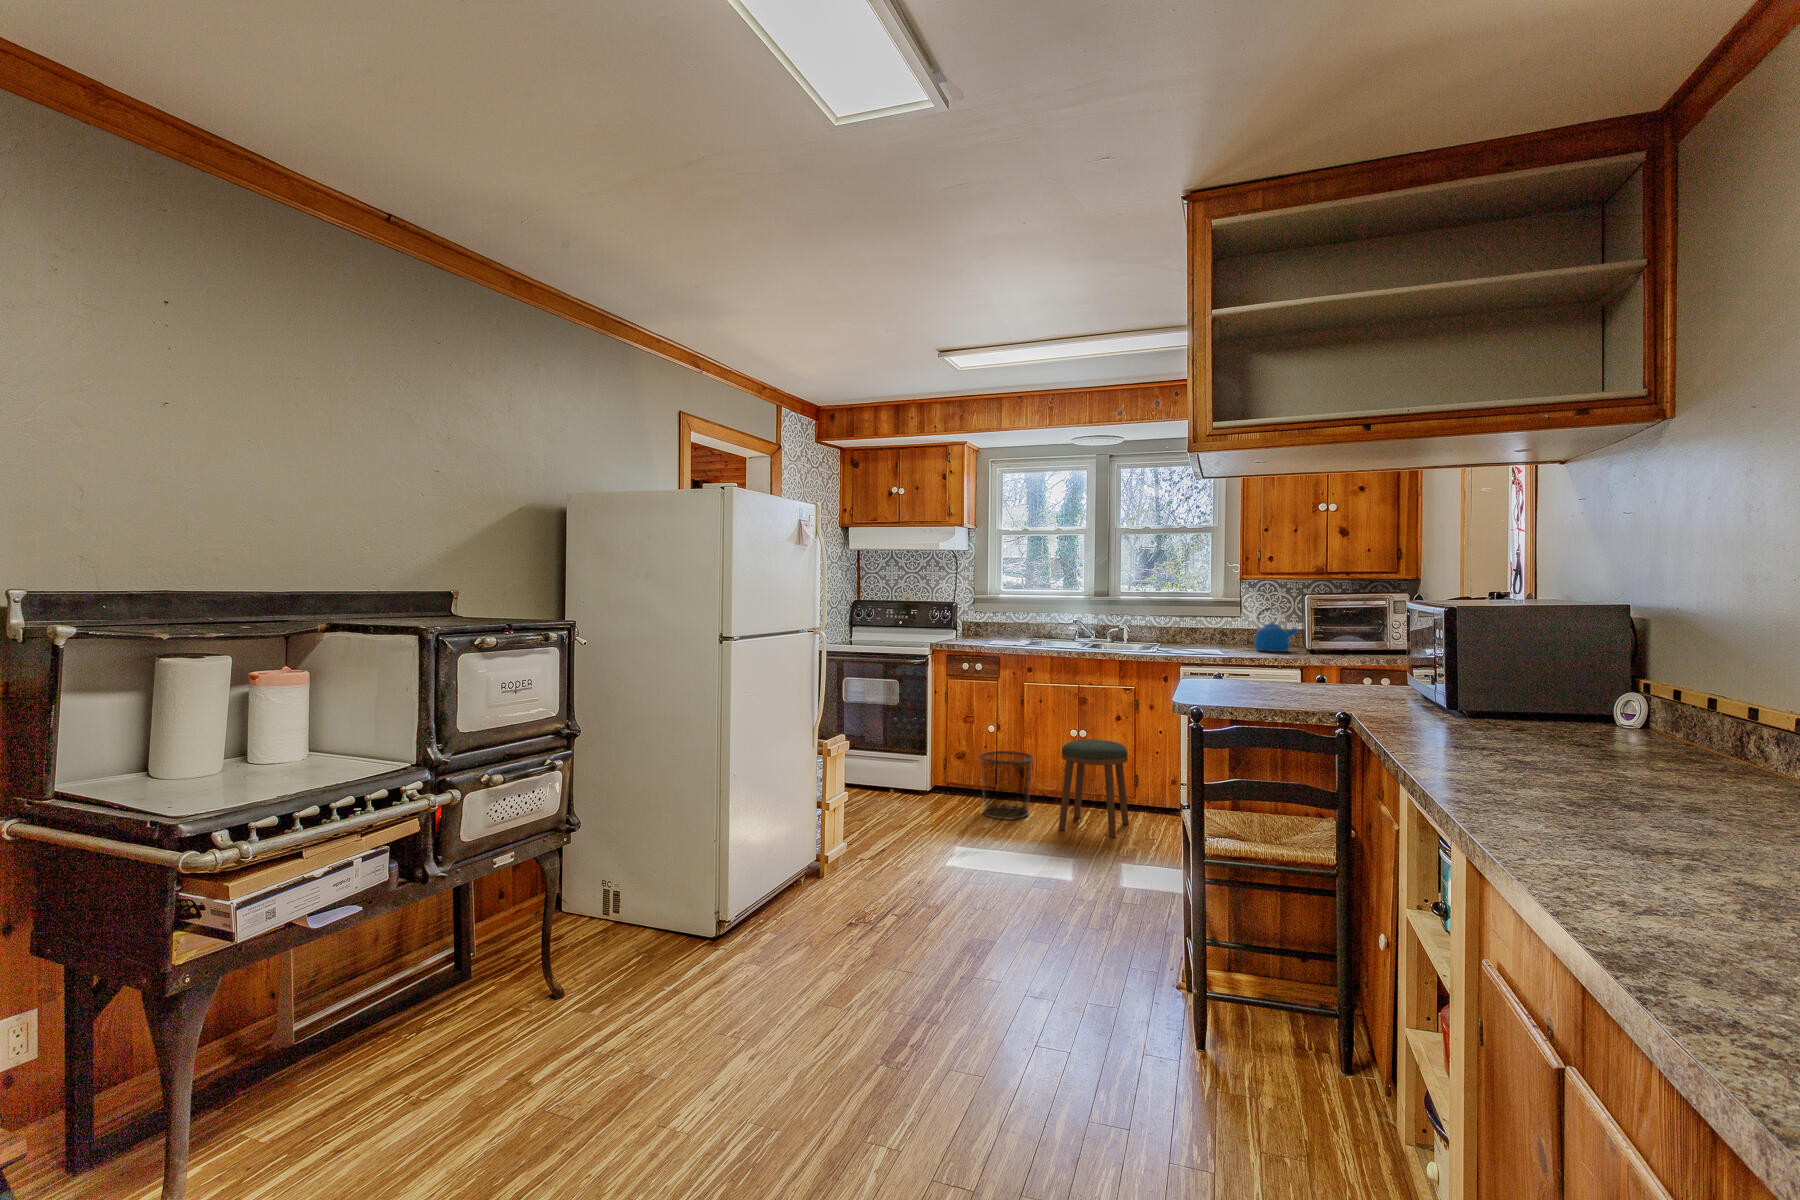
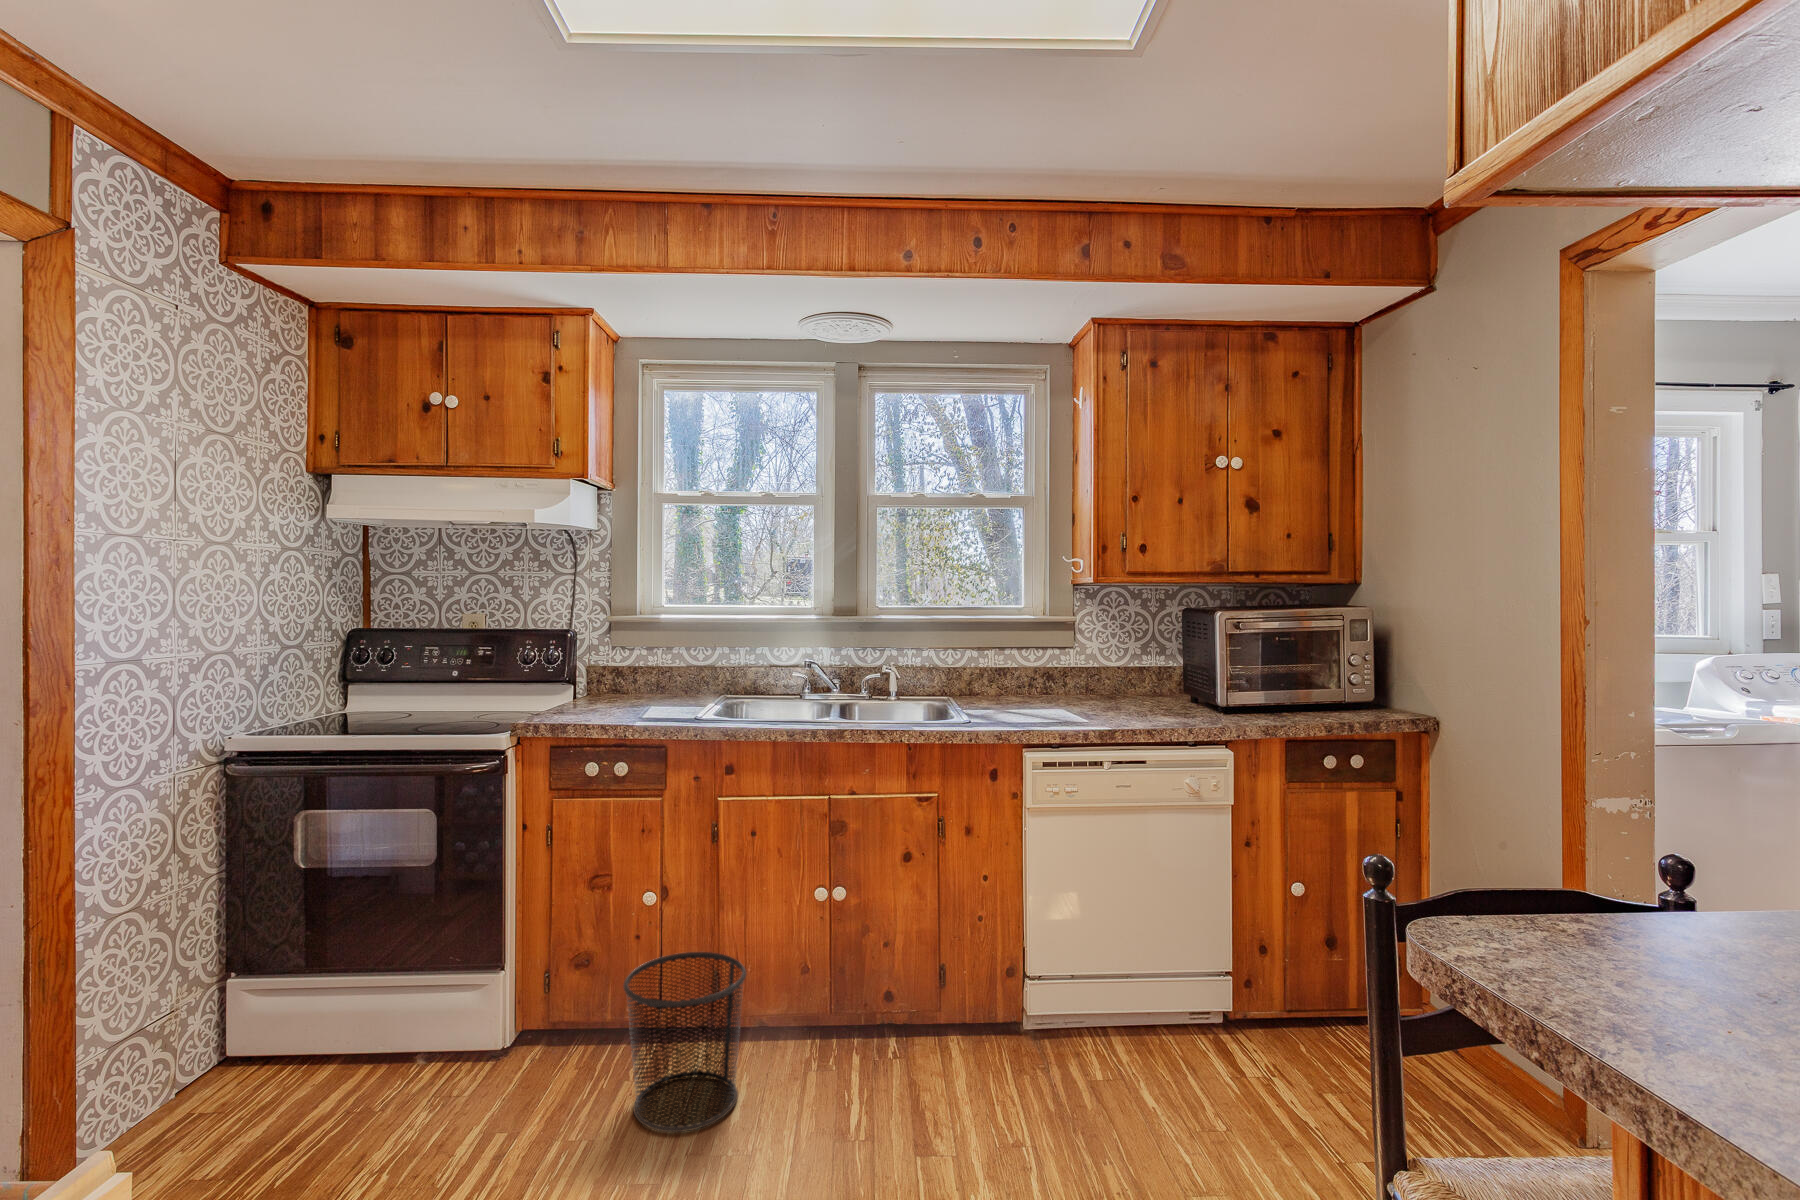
kettle: present [1255,608,1298,652] -> none [1117,632,1186,710]
stool: present [1059,739,1129,837] -> none [812,919,952,1159]

